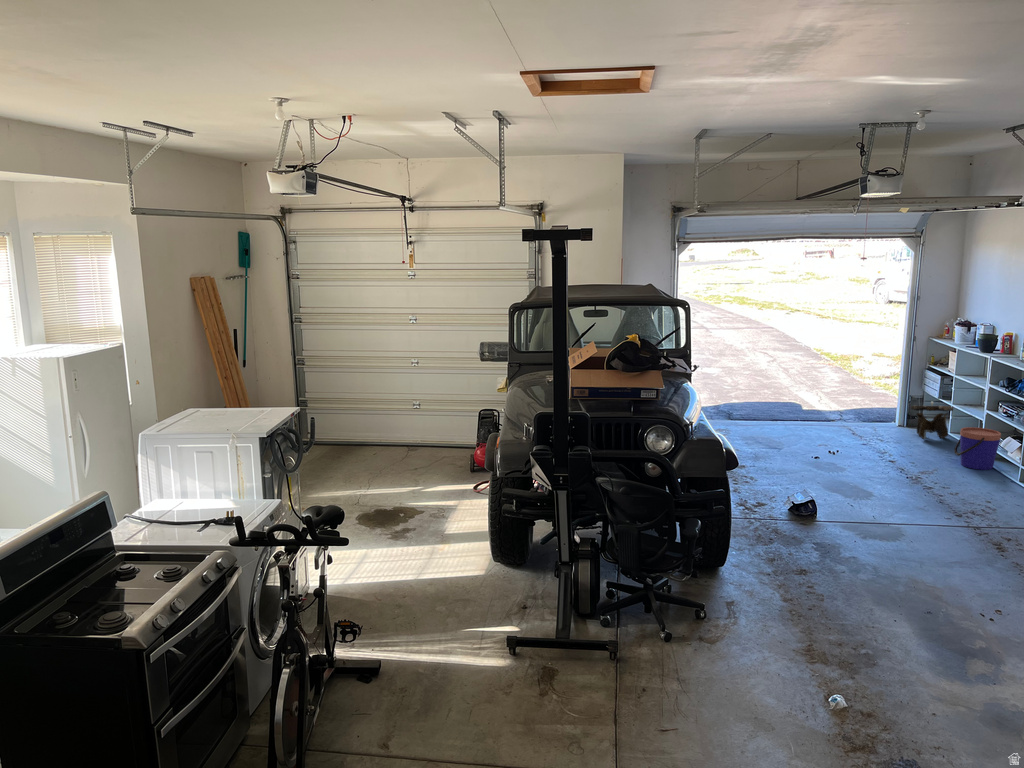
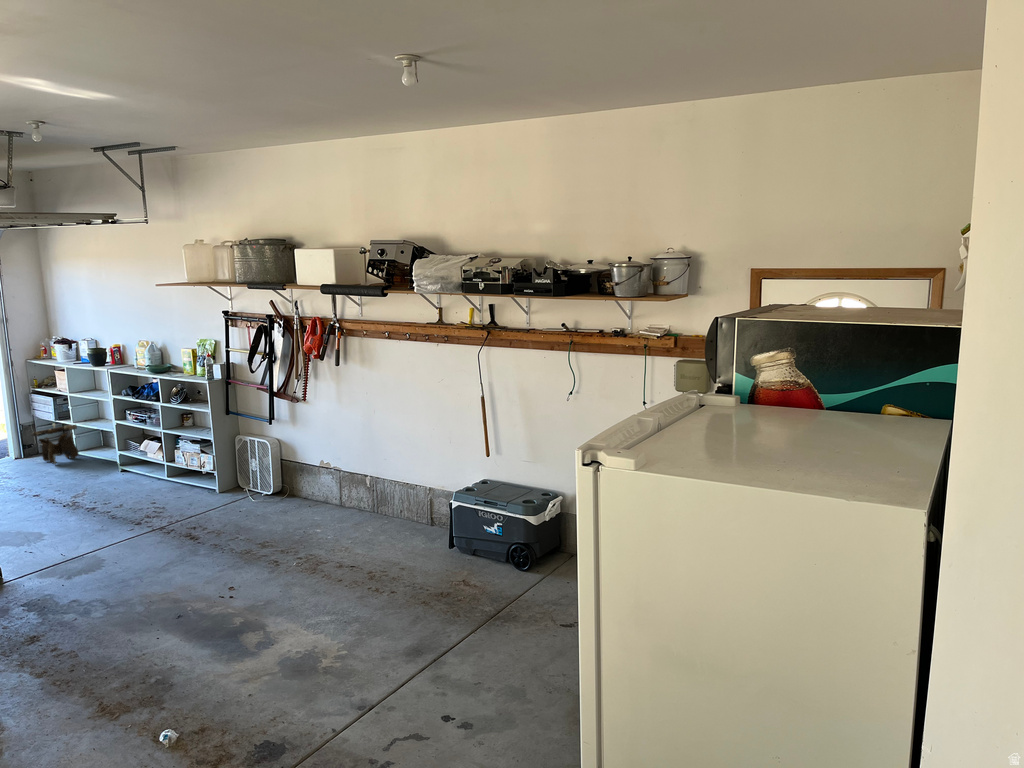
bucket: present [954,427,1001,470] -> none [98,438,138,479]

